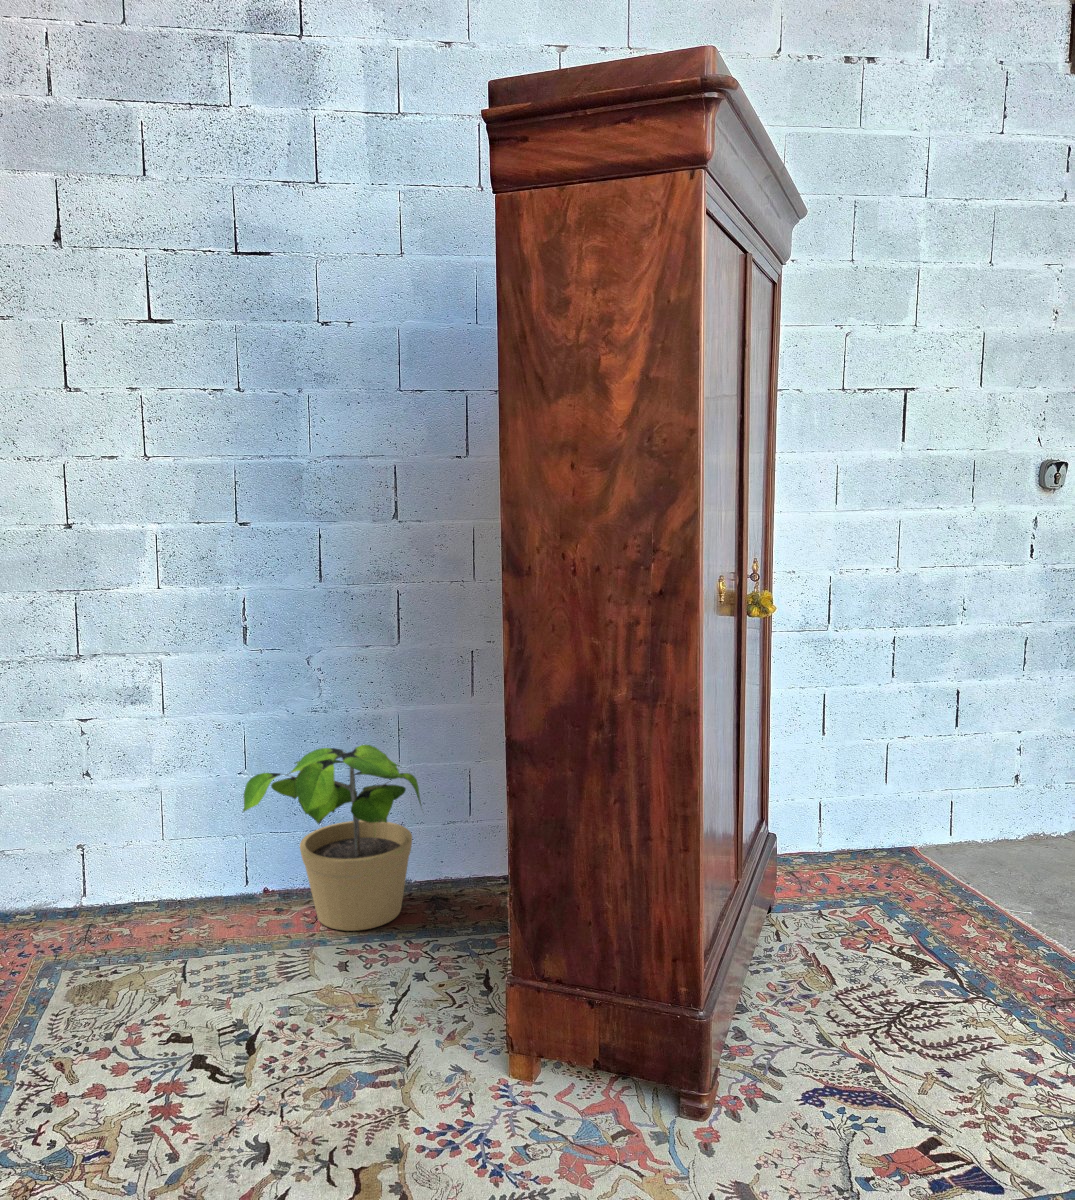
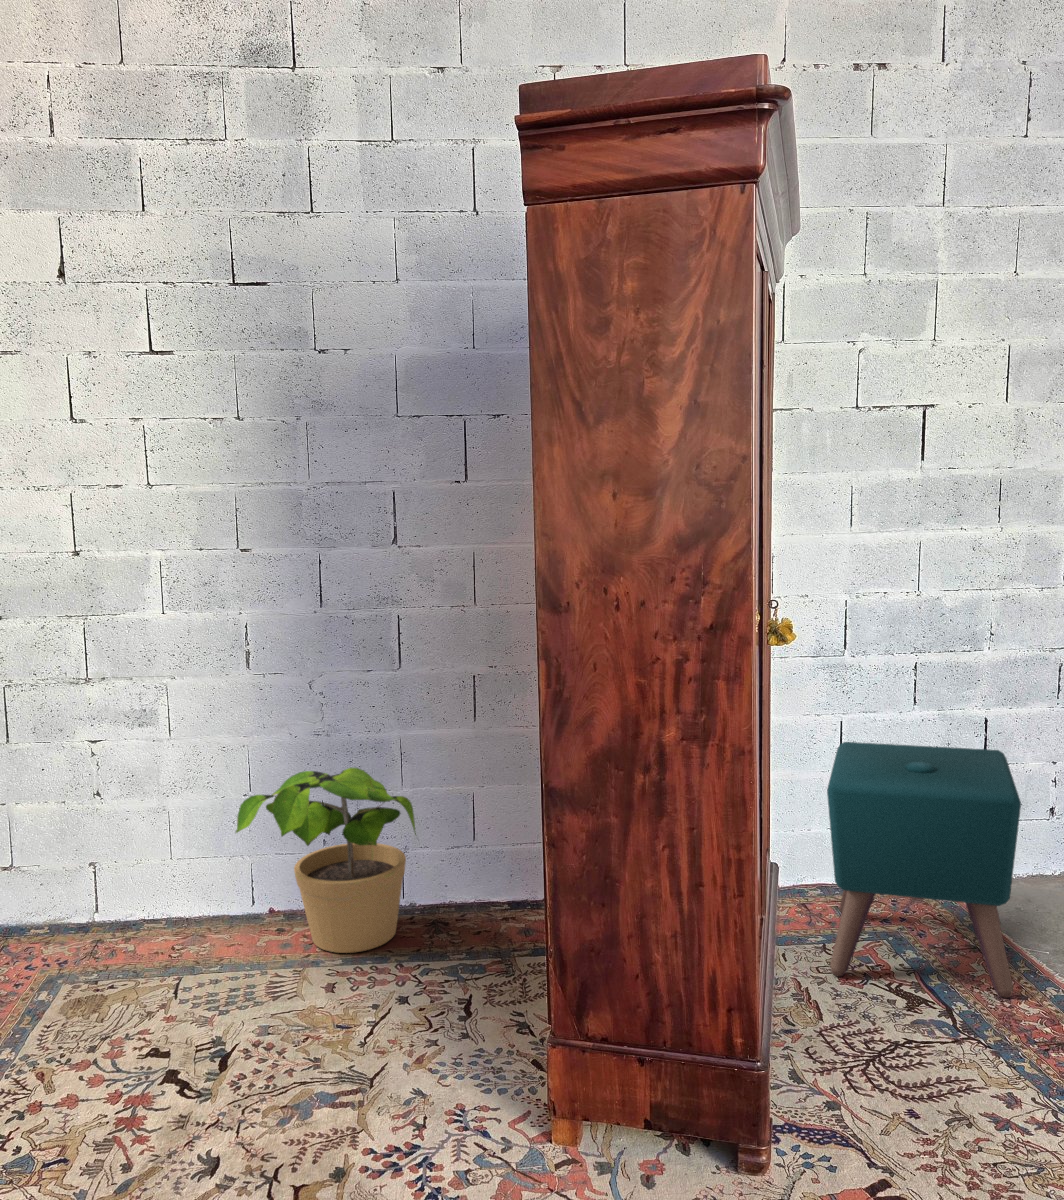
ottoman: none [829,717,1021,958] -> present [827,742,1021,998]

